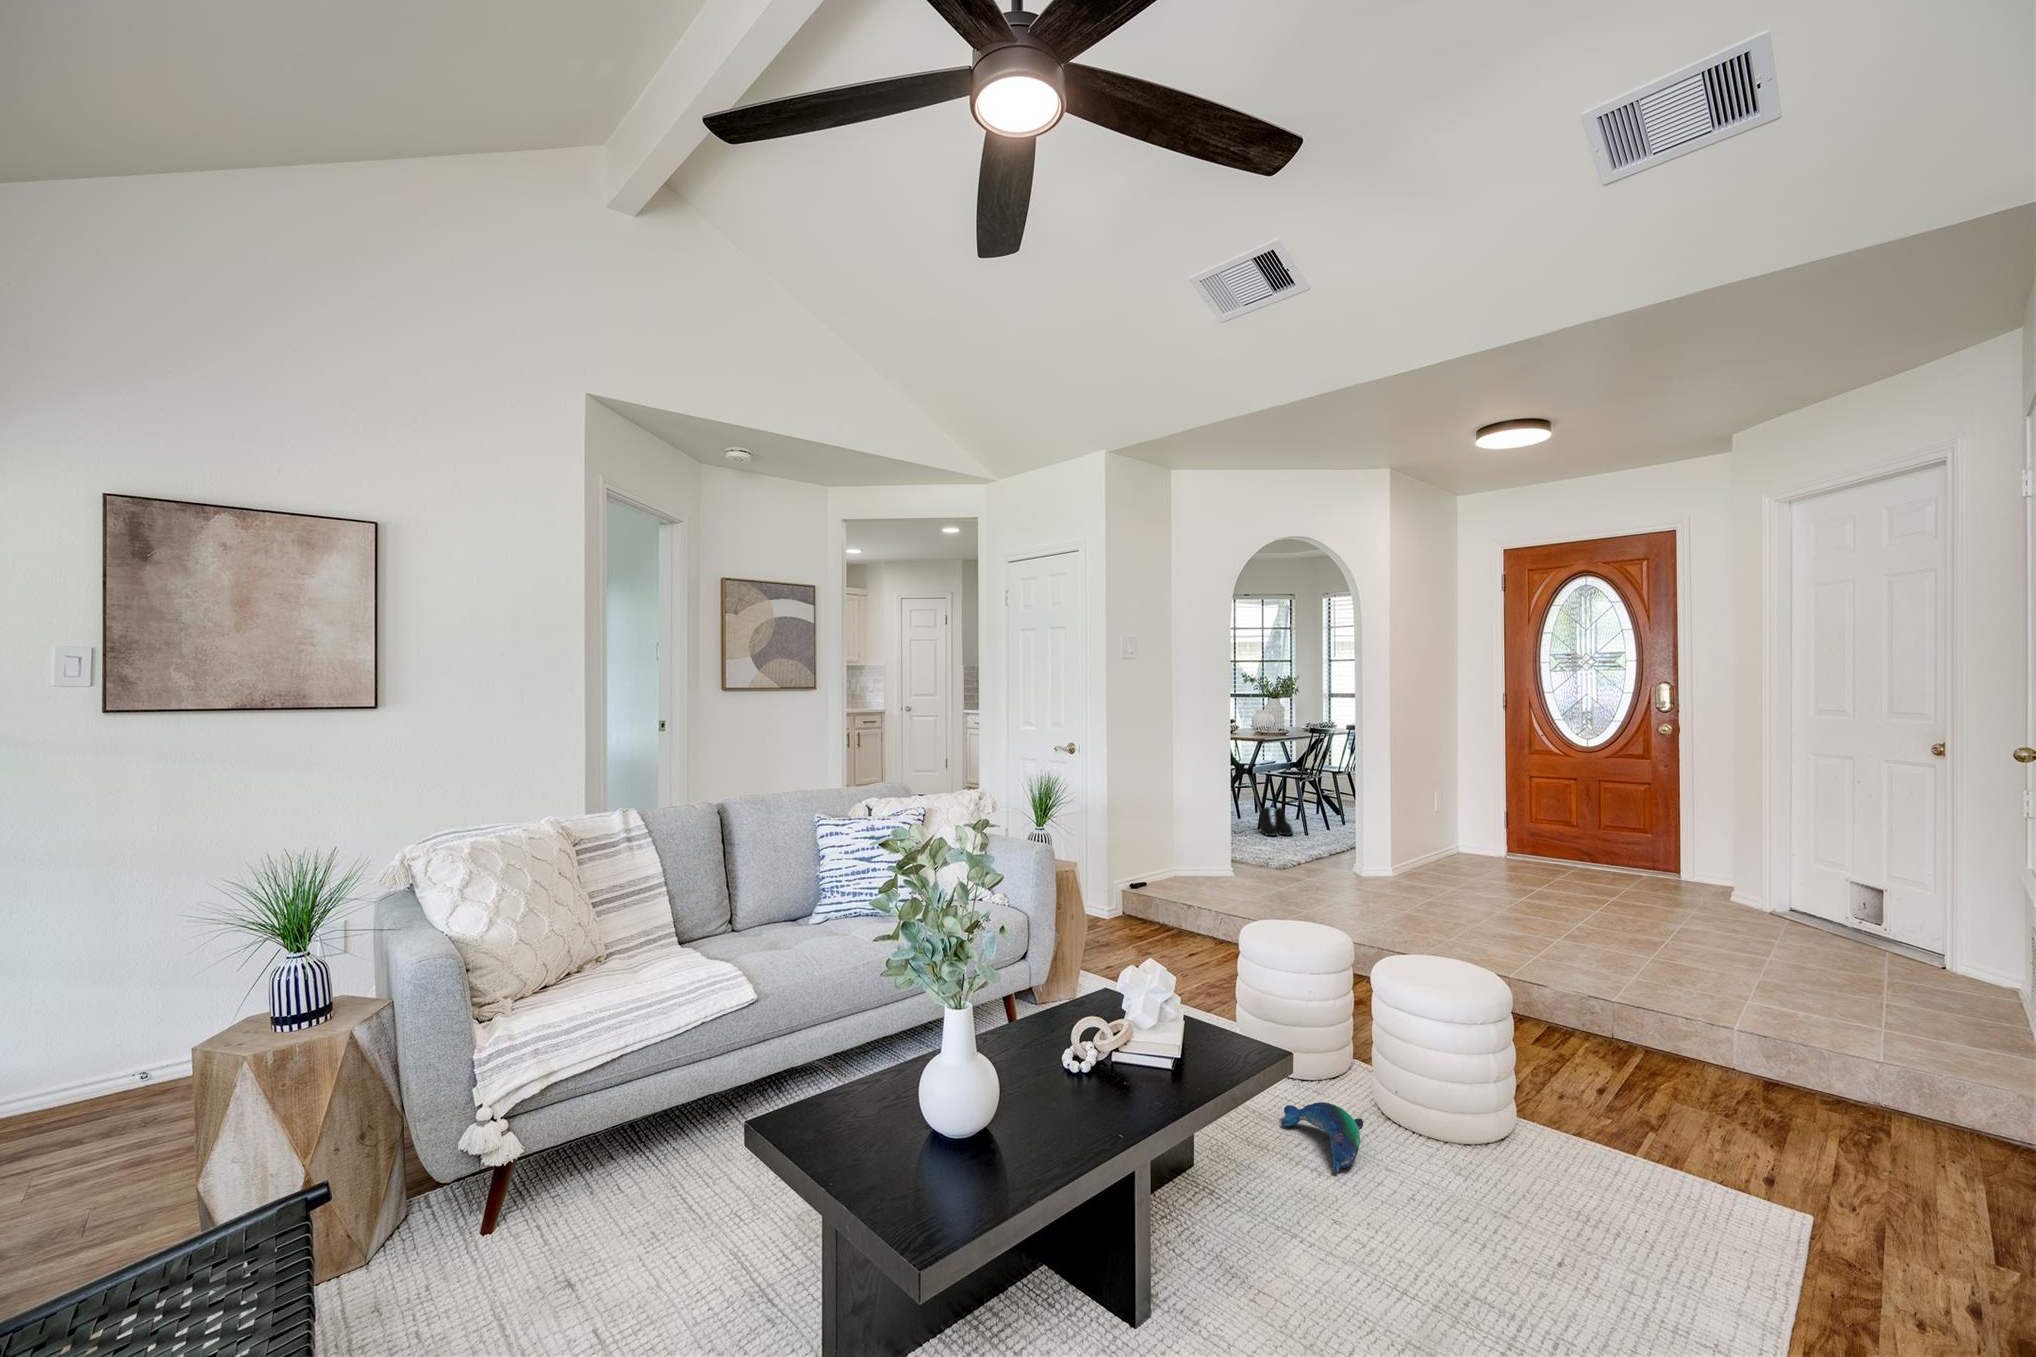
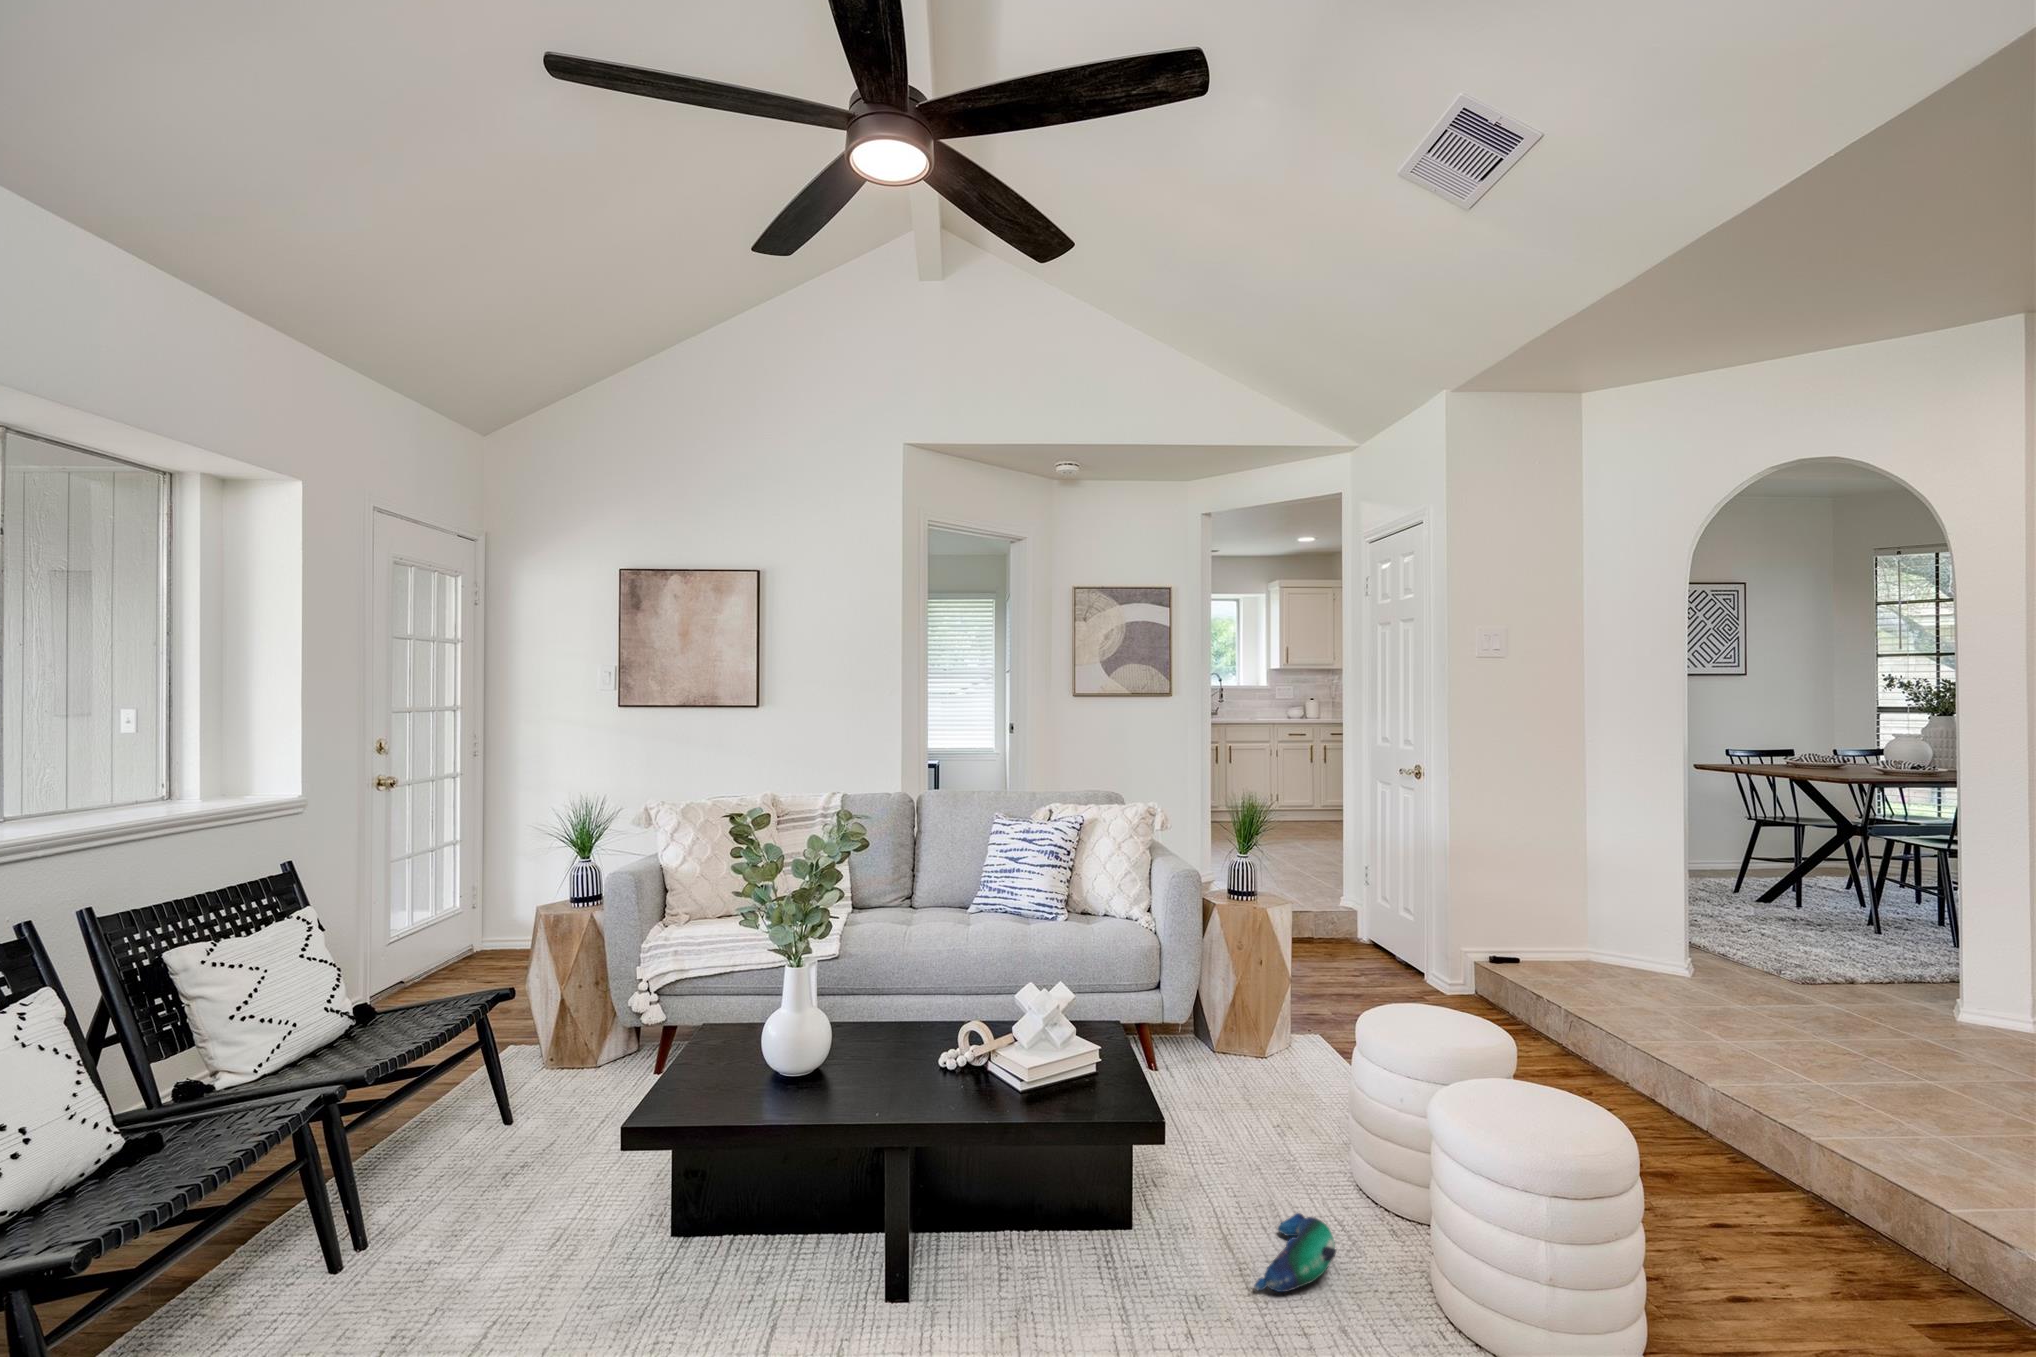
boots: present [1259,807,1293,836] -> none [1854,890,1915,941]

